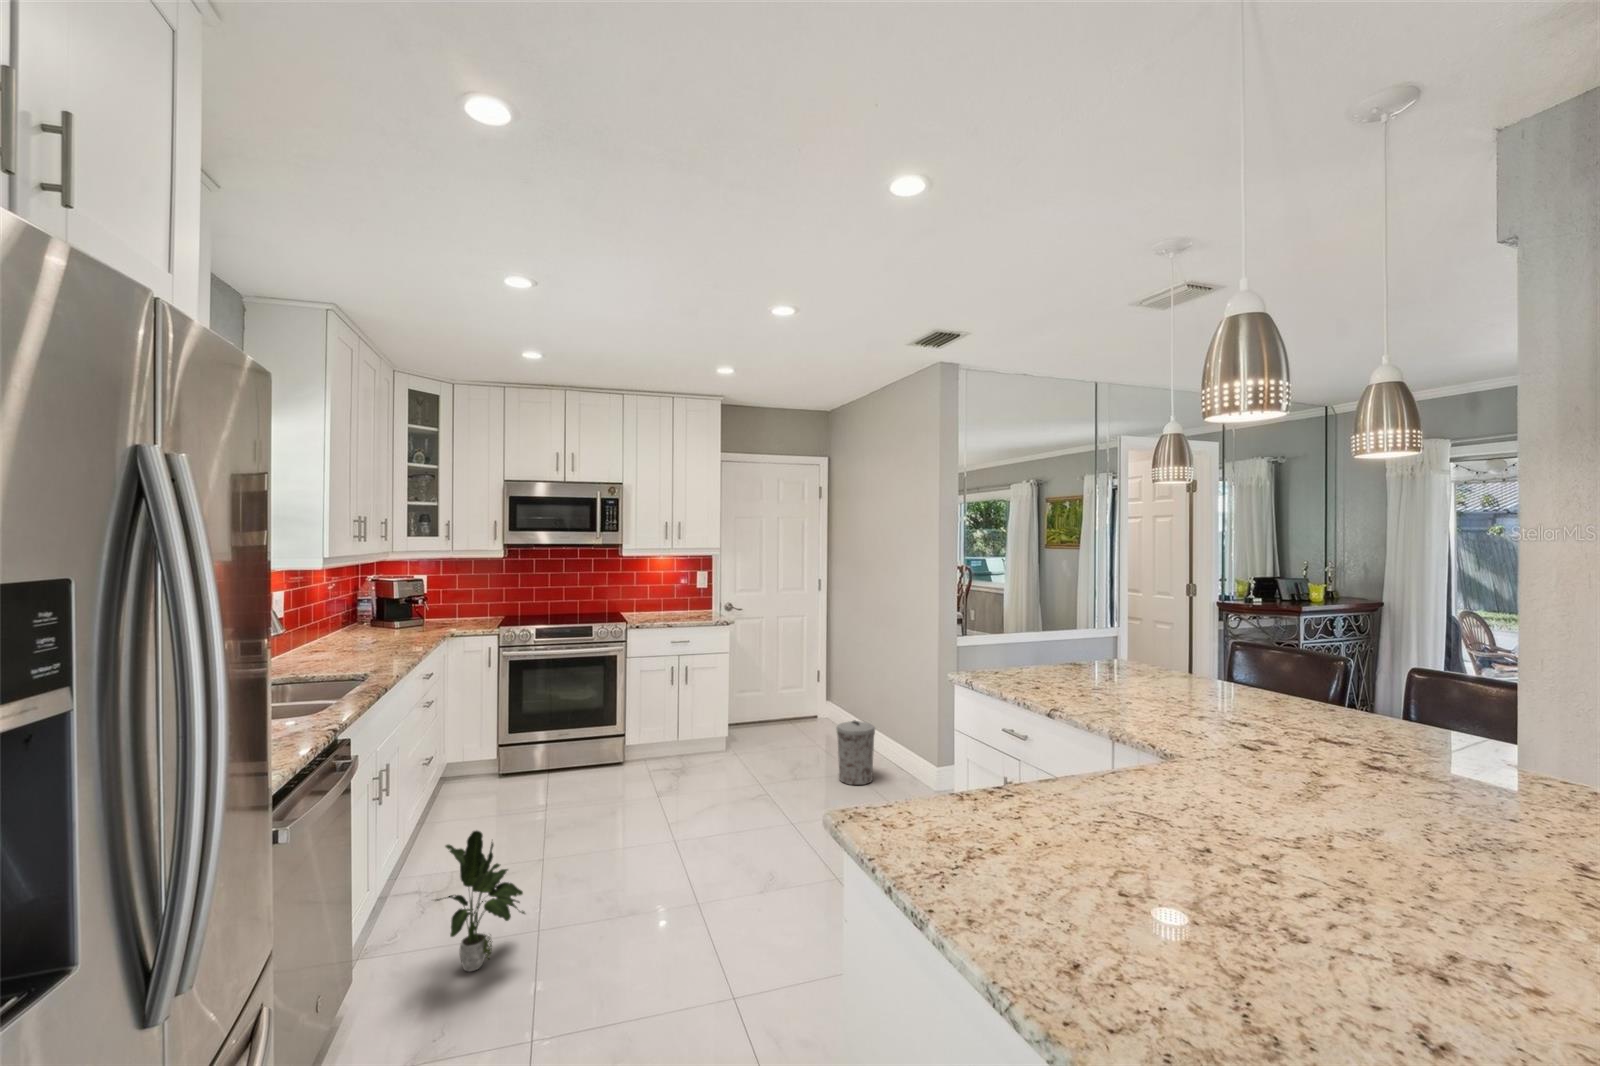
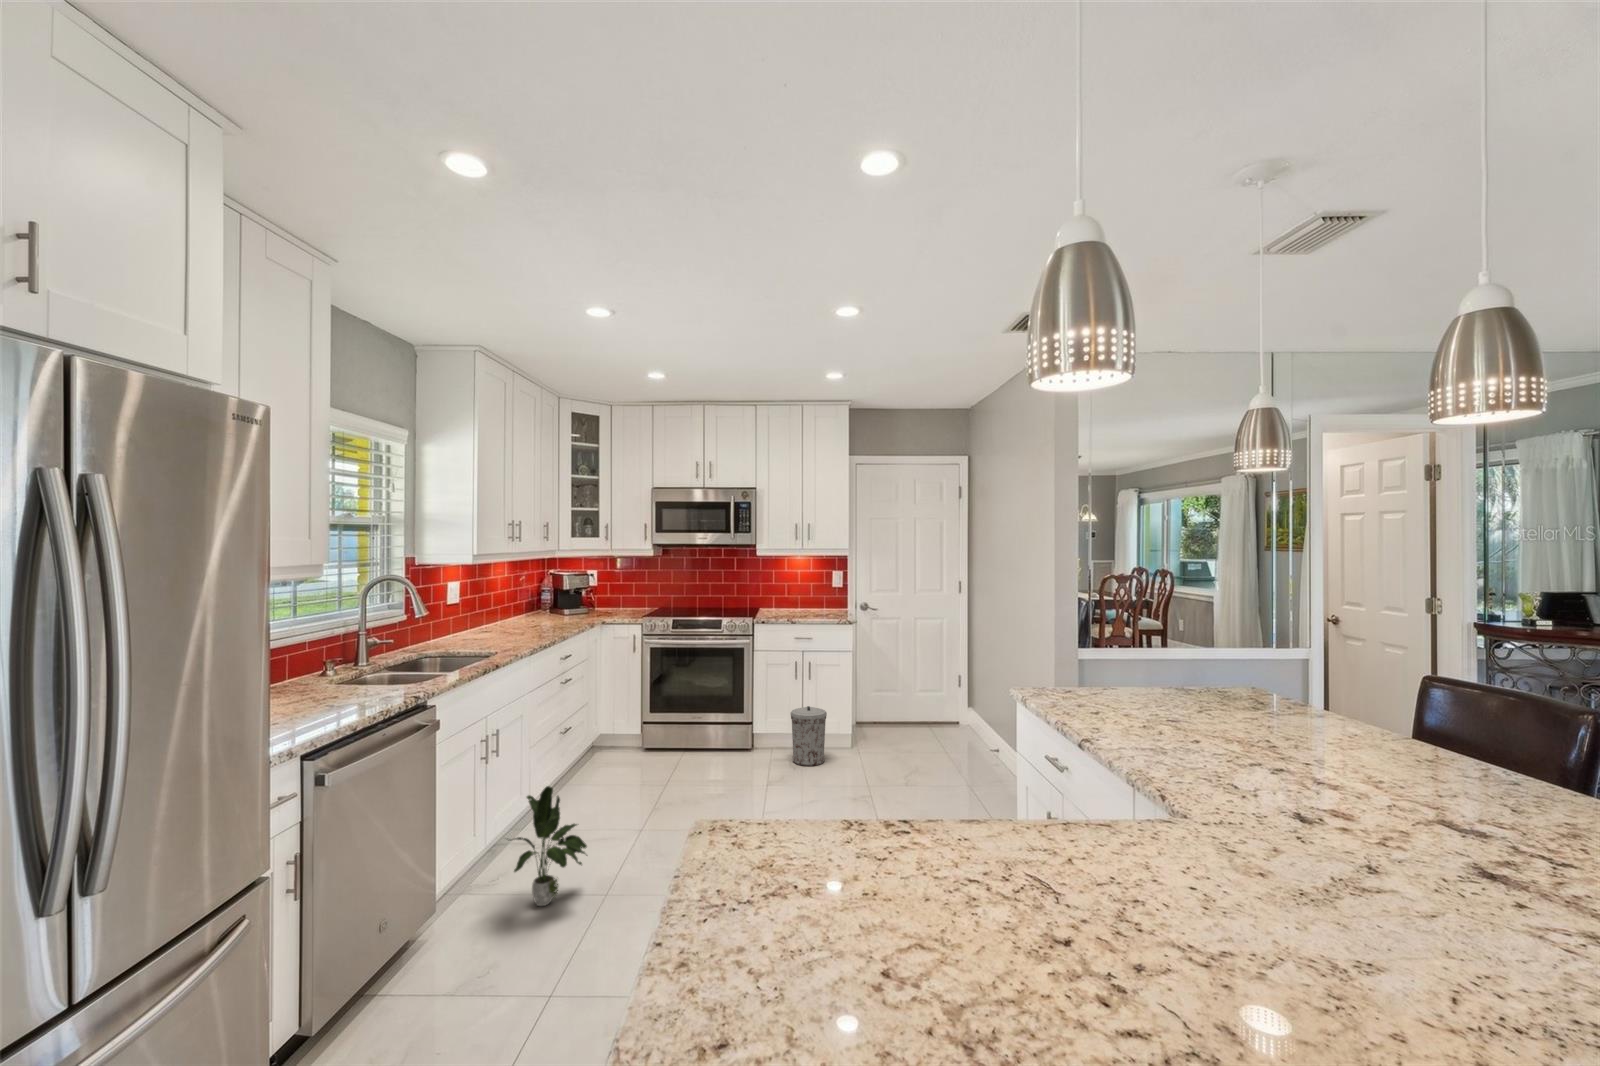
trash can: present [836,721,875,785] -> present [791,706,827,766]

